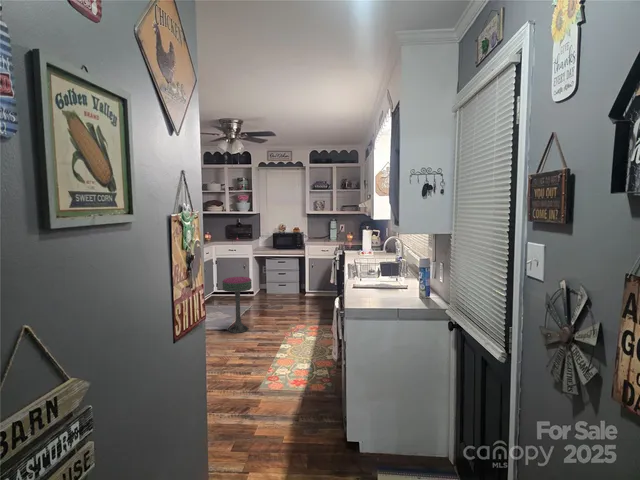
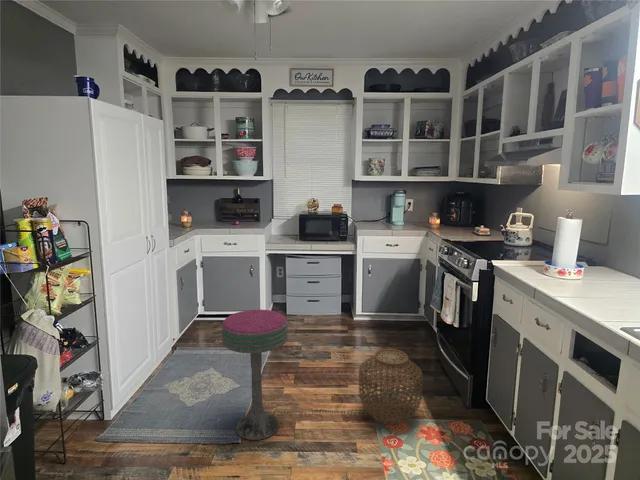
woven basket: none [286,296,315,329] -> present [359,349,423,425]

